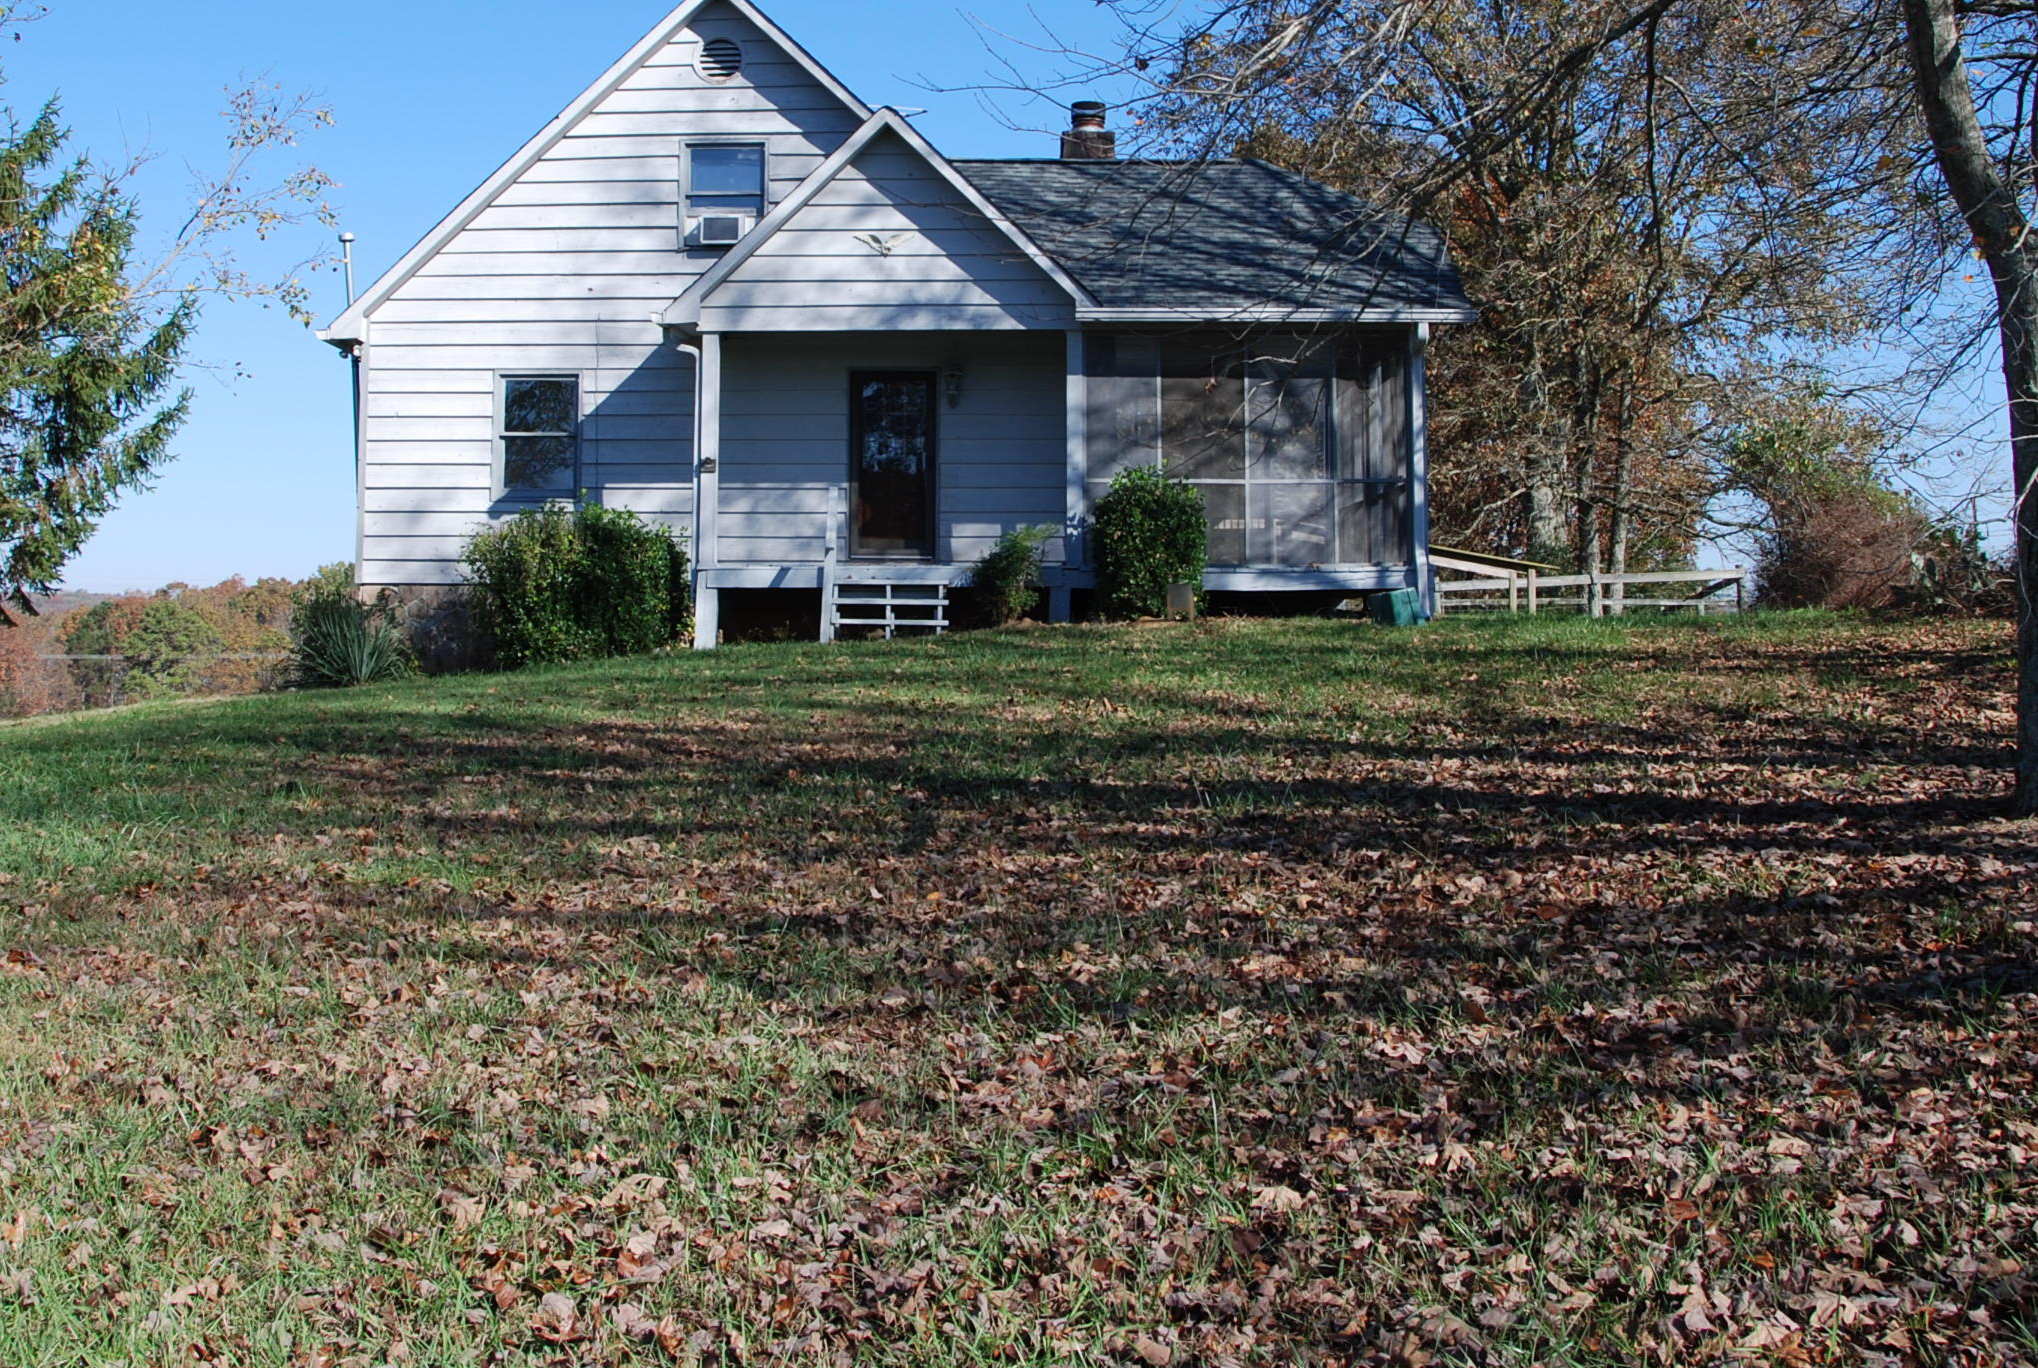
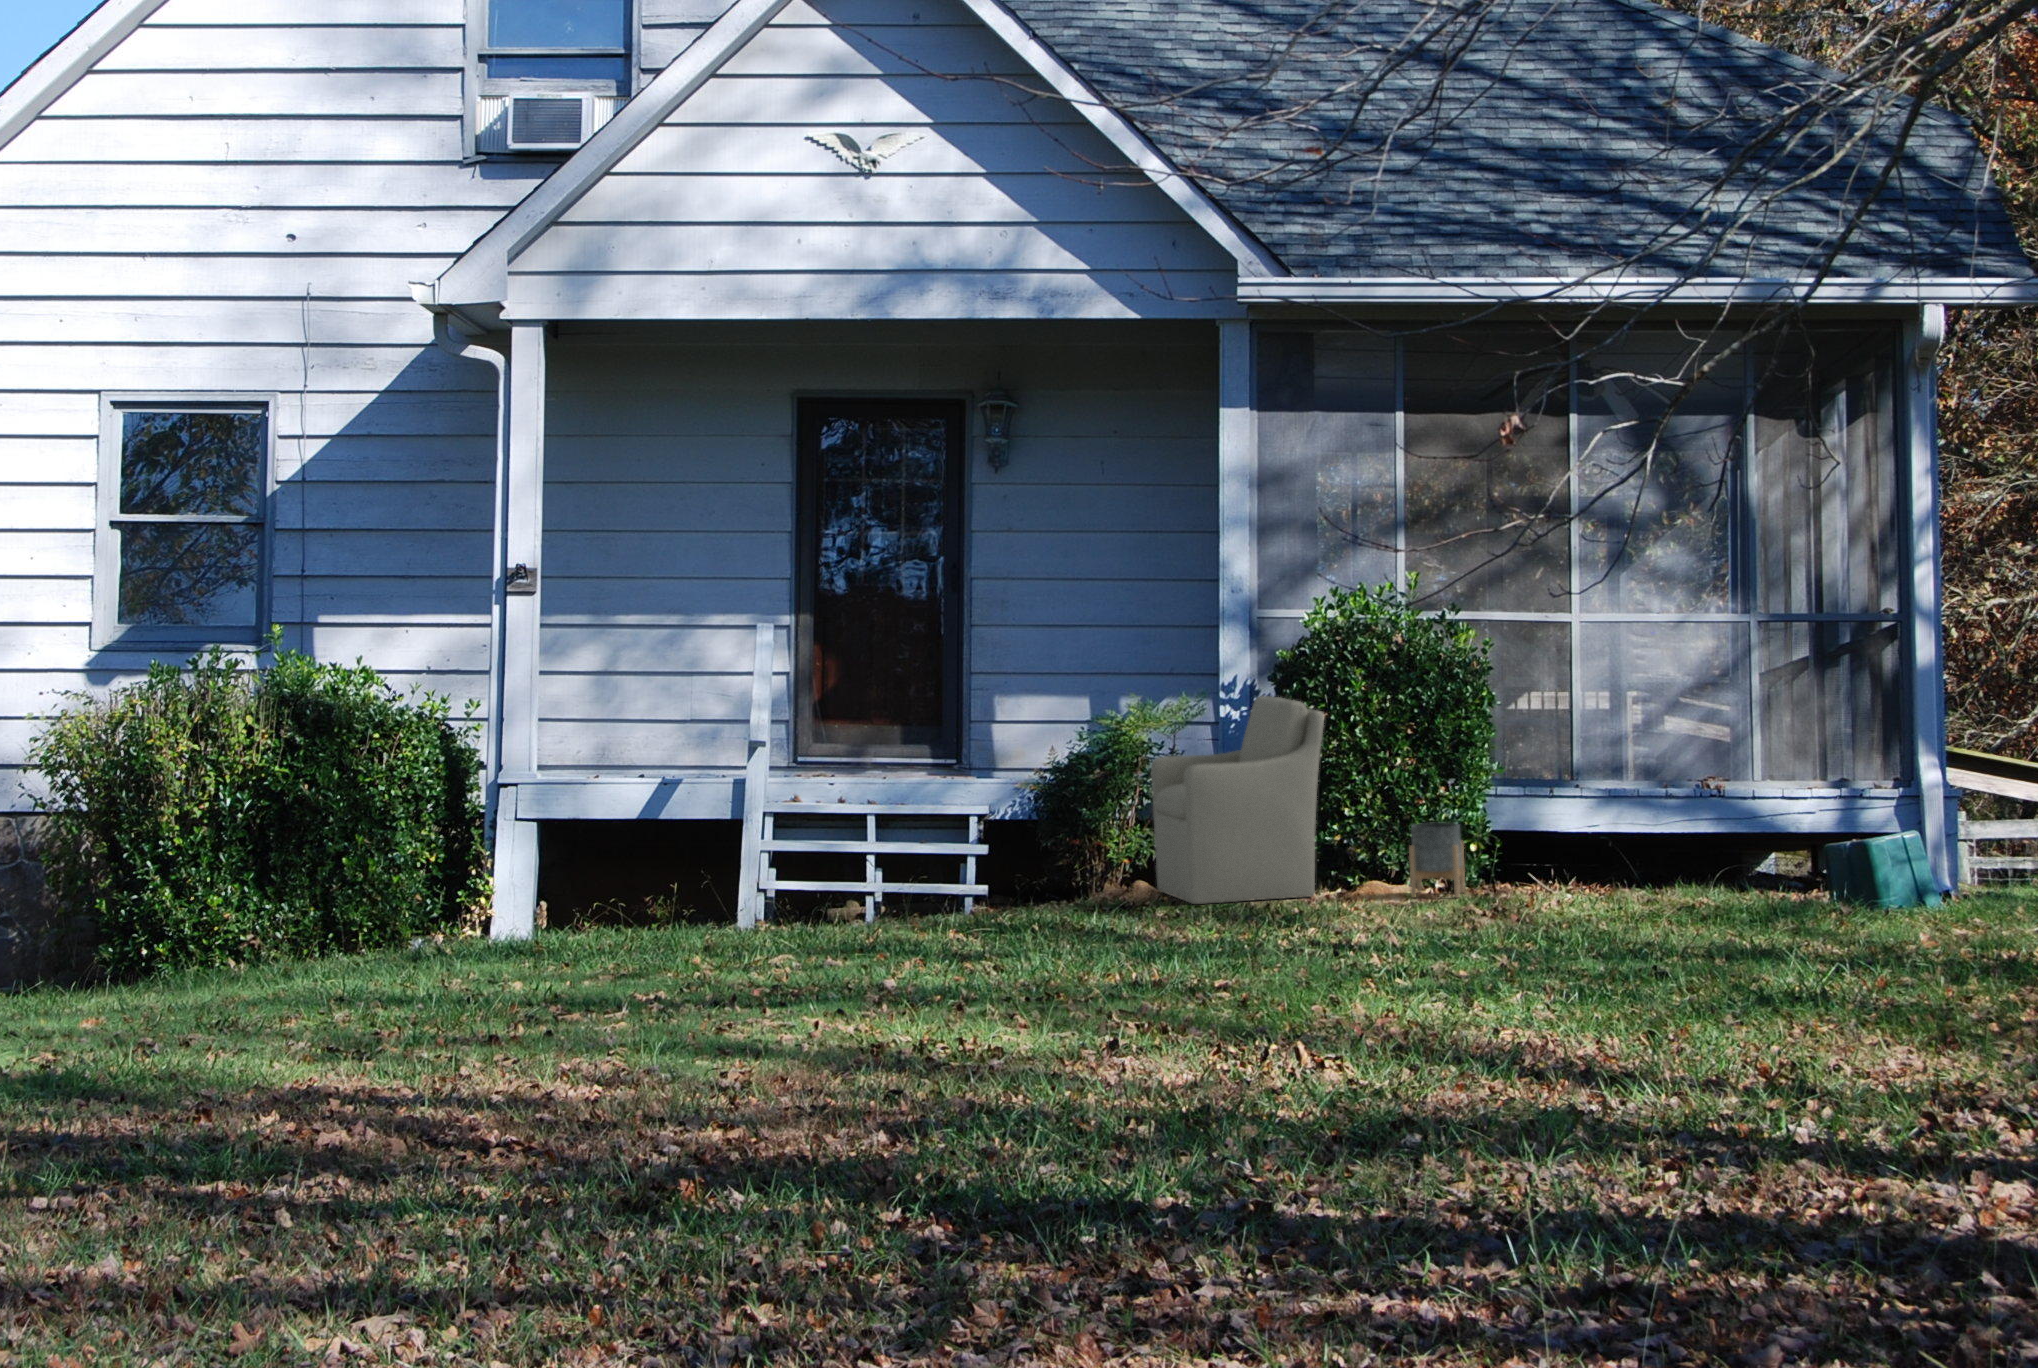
chair: none [1036,521,1124,626] -> present [1151,696,1324,904]

